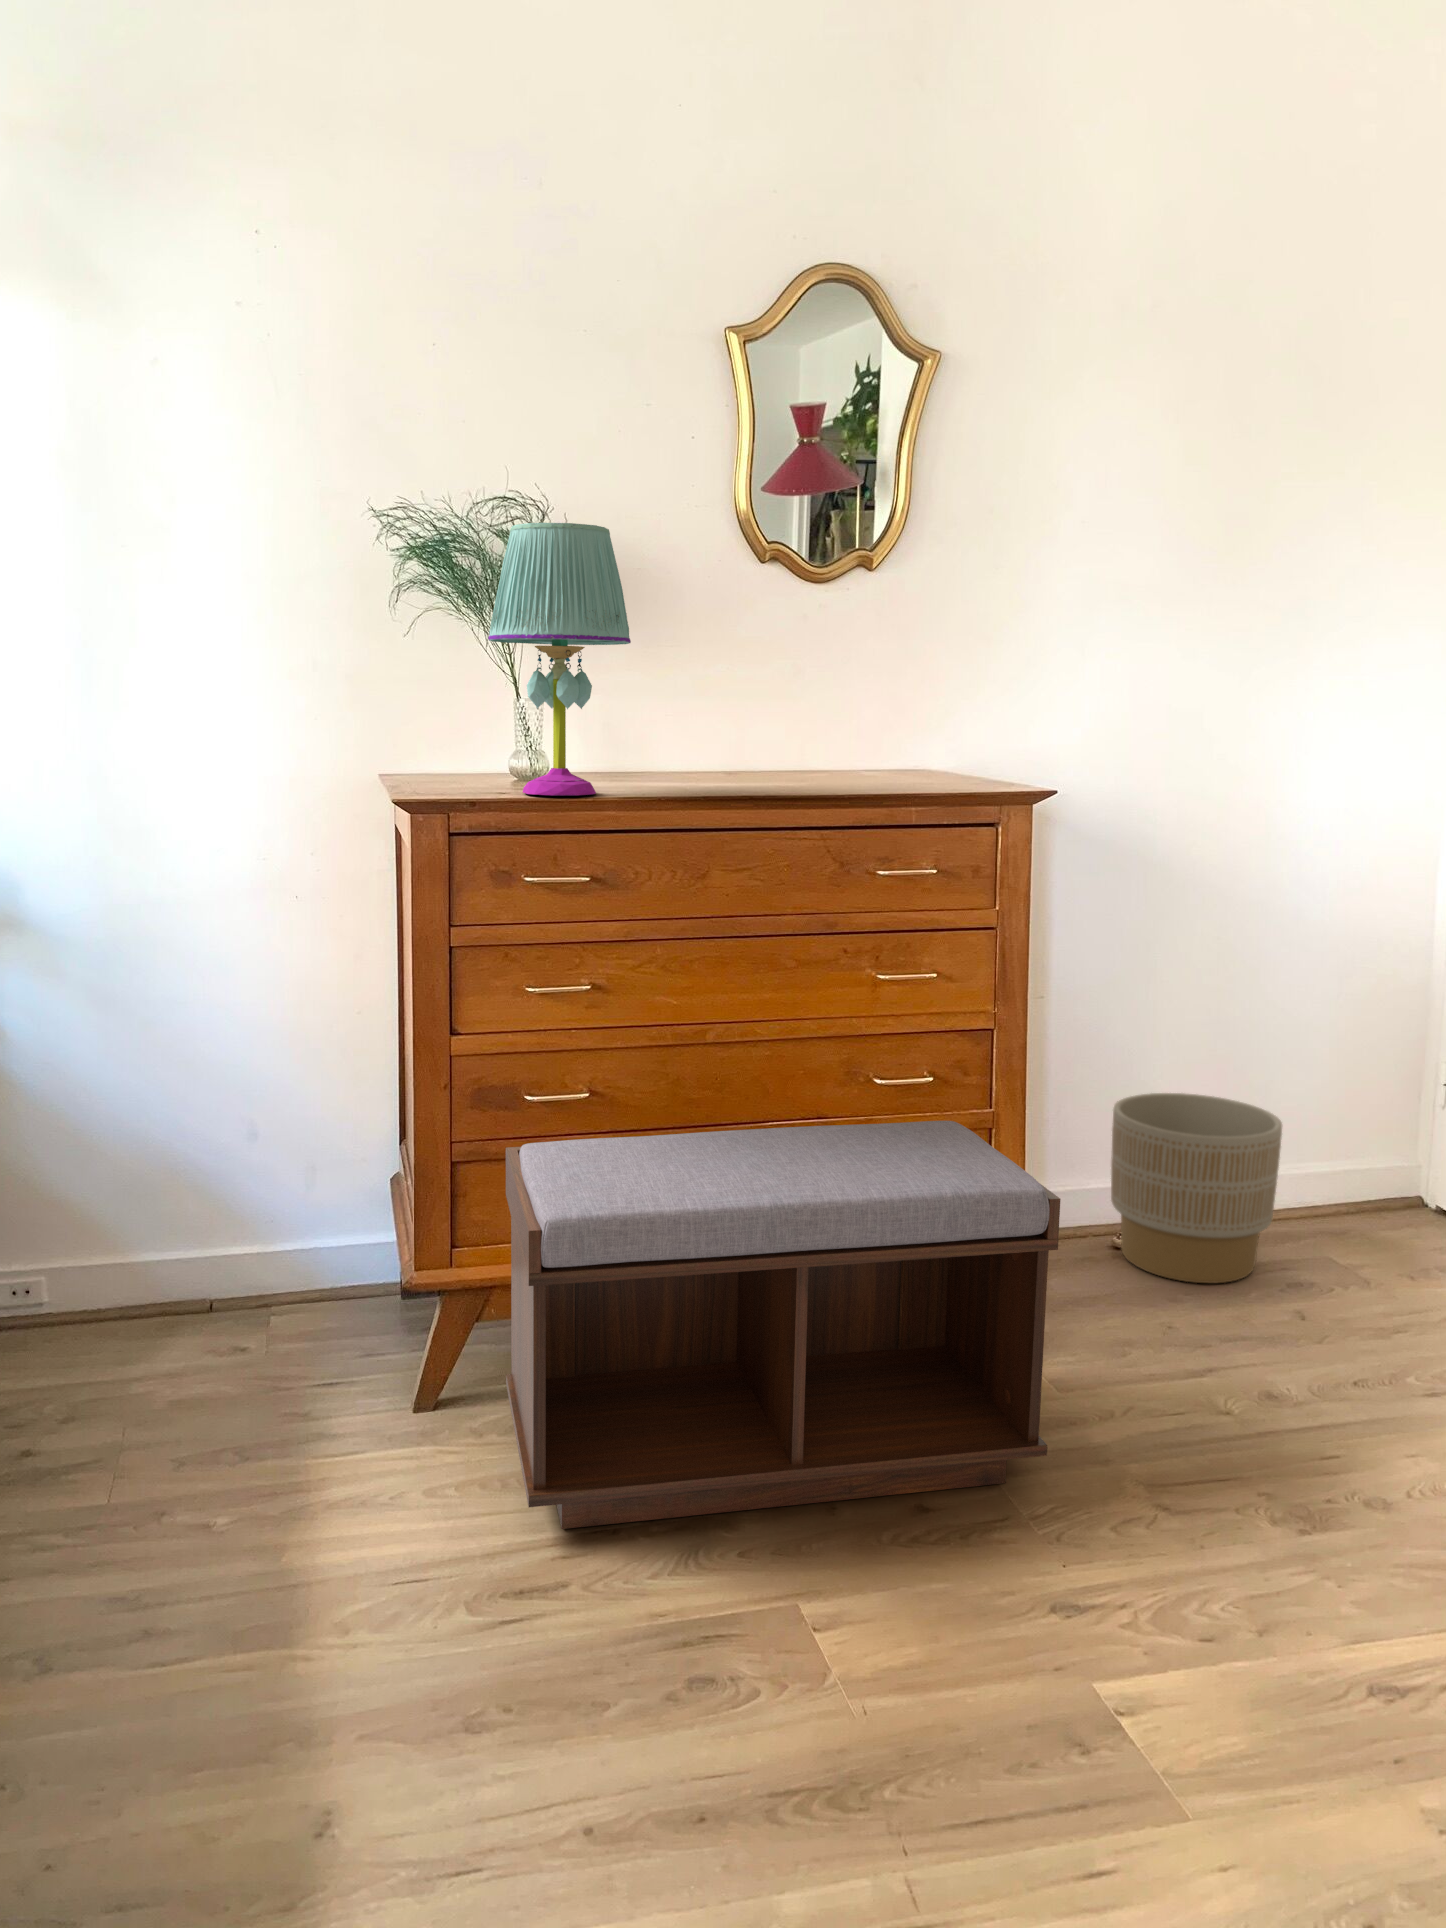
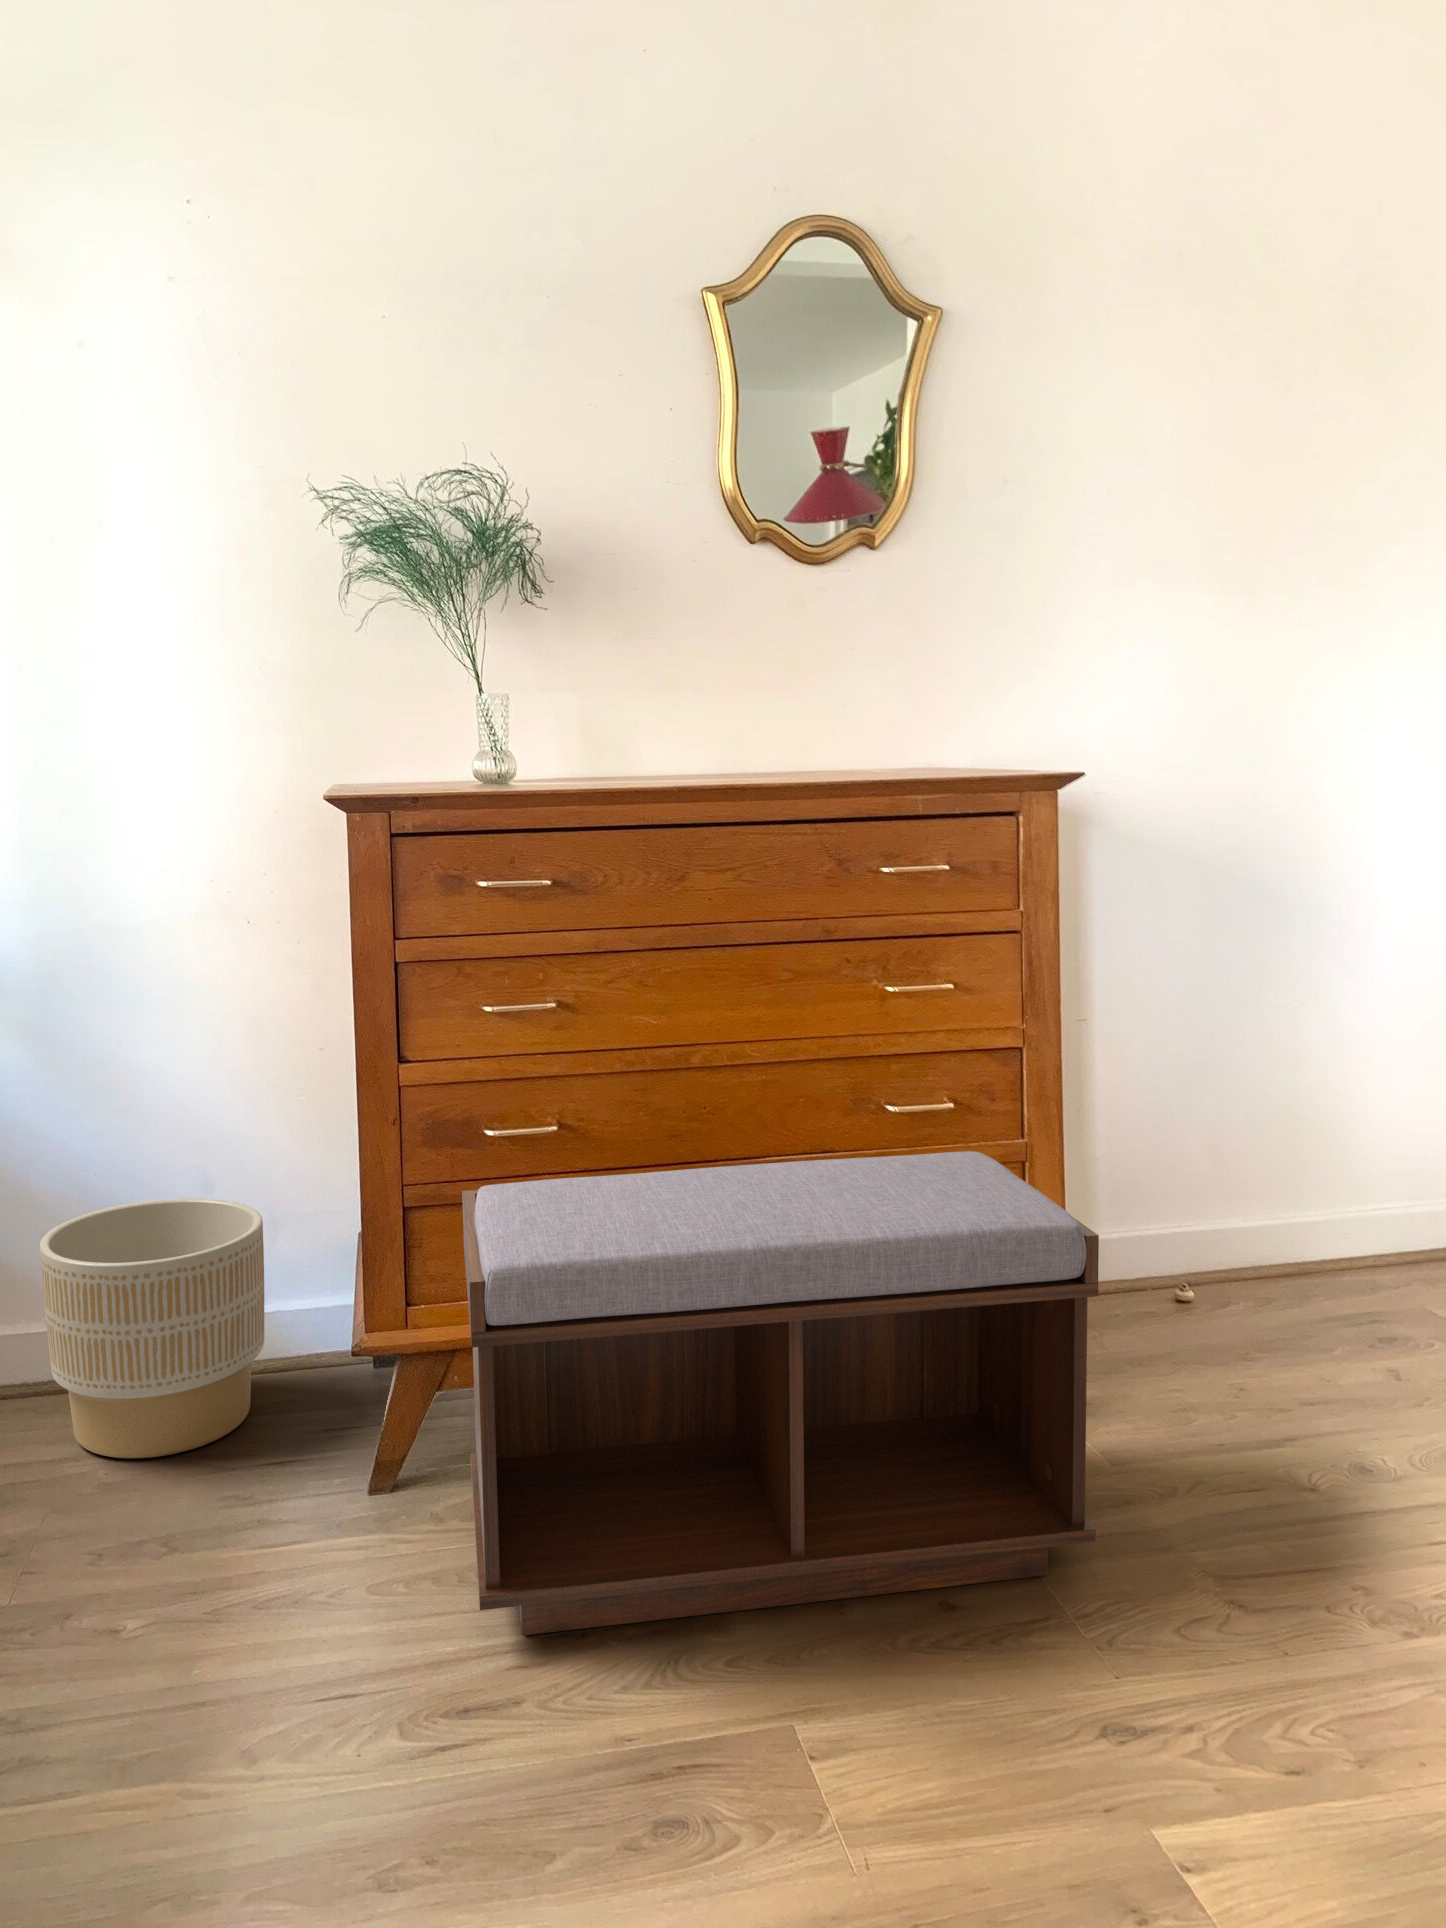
table lamp: present [488,523,631,795] -> none [432,482,592,790]
planter: present [1111,1093,1282,1283] -> present [40,1198,264,1458]

